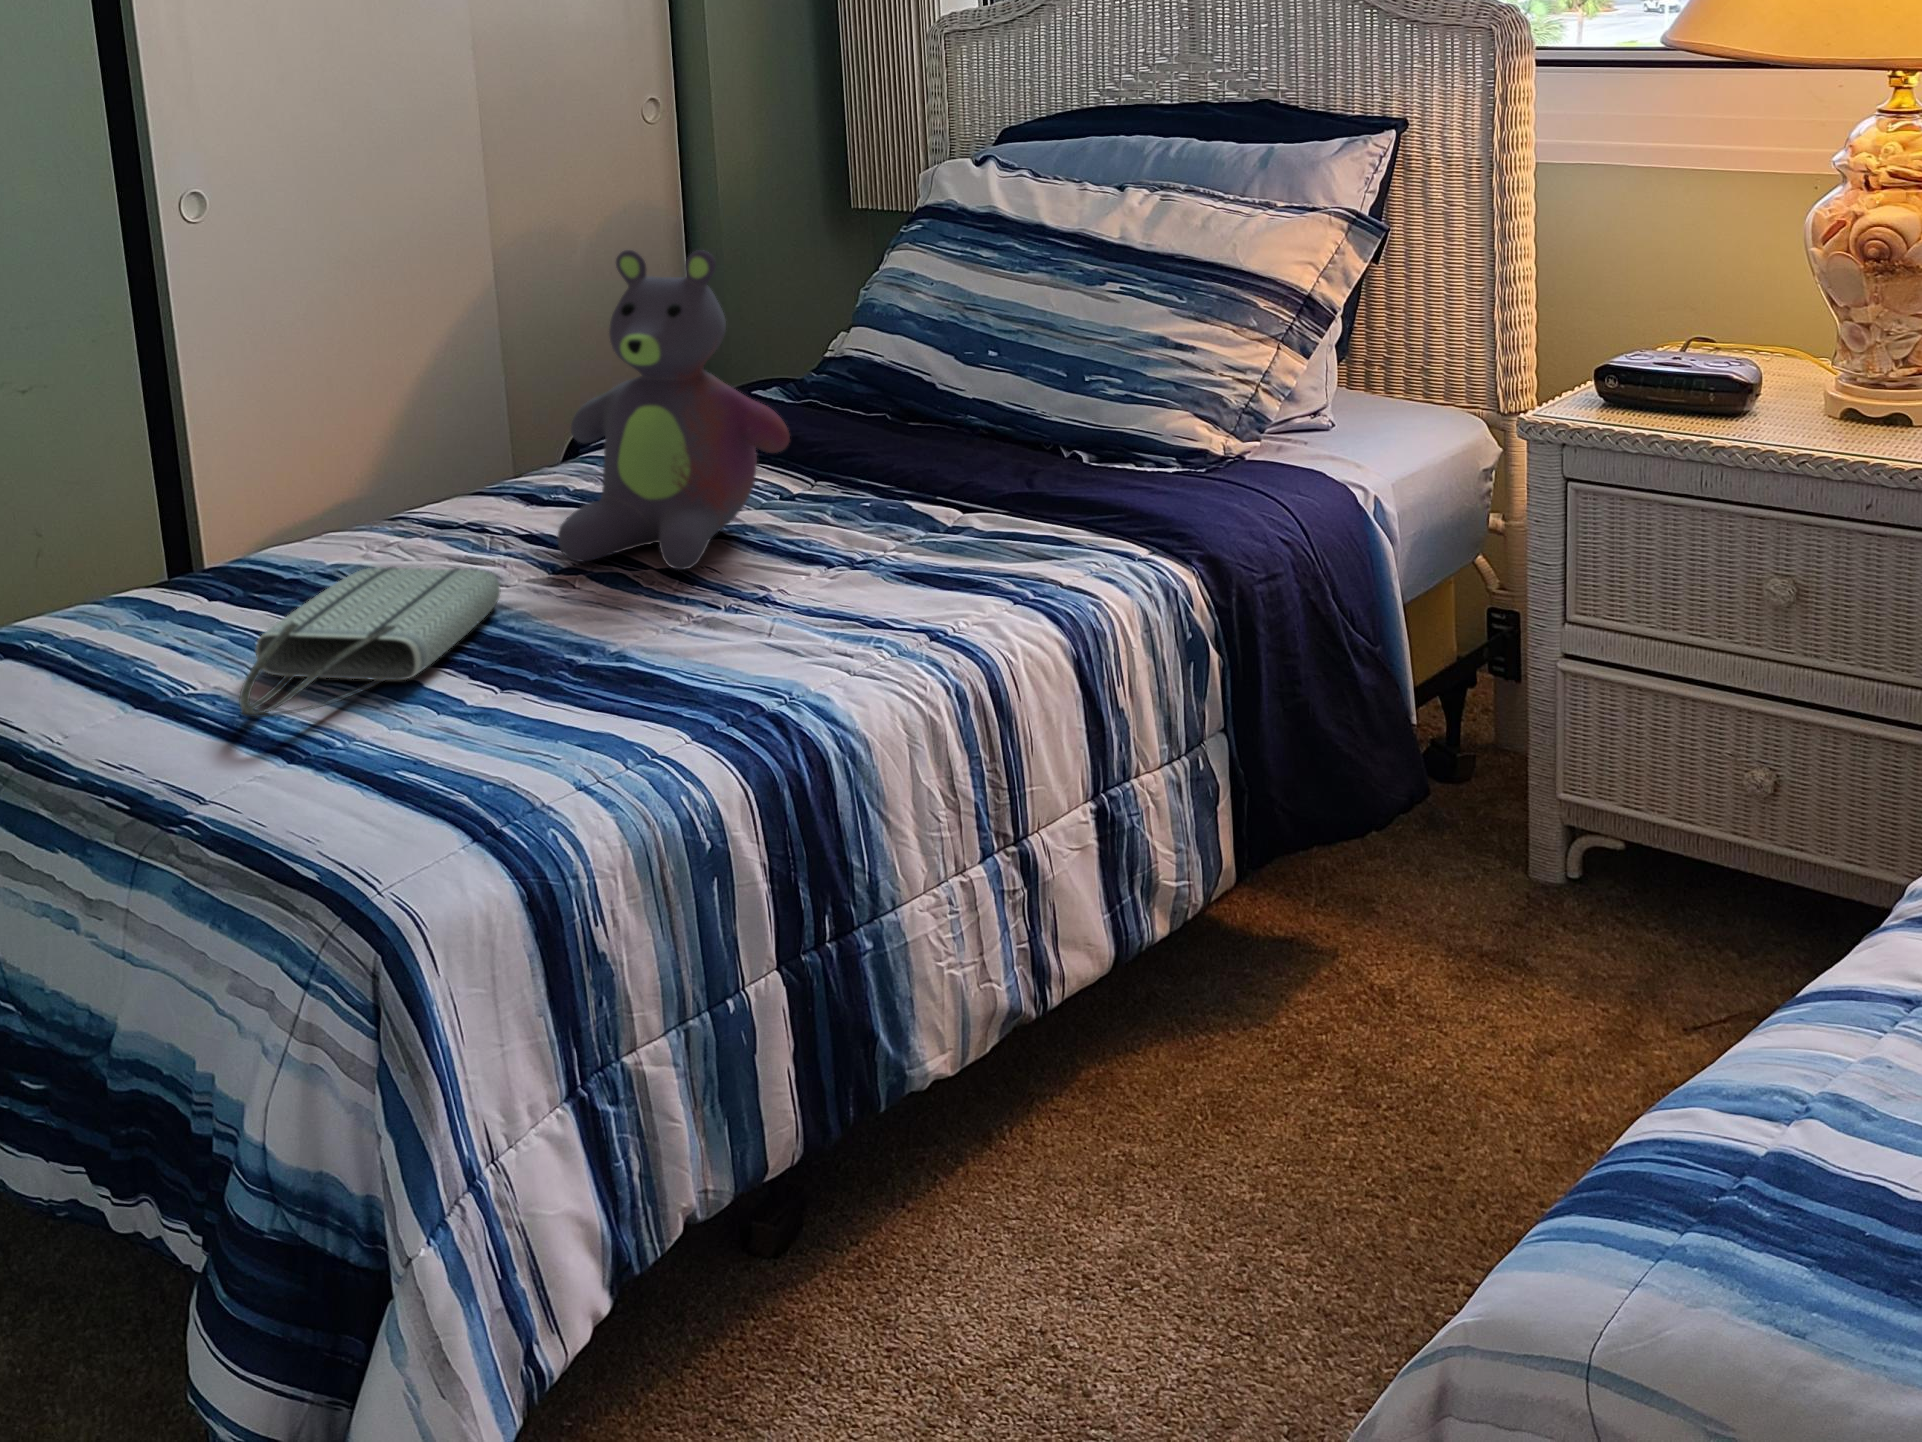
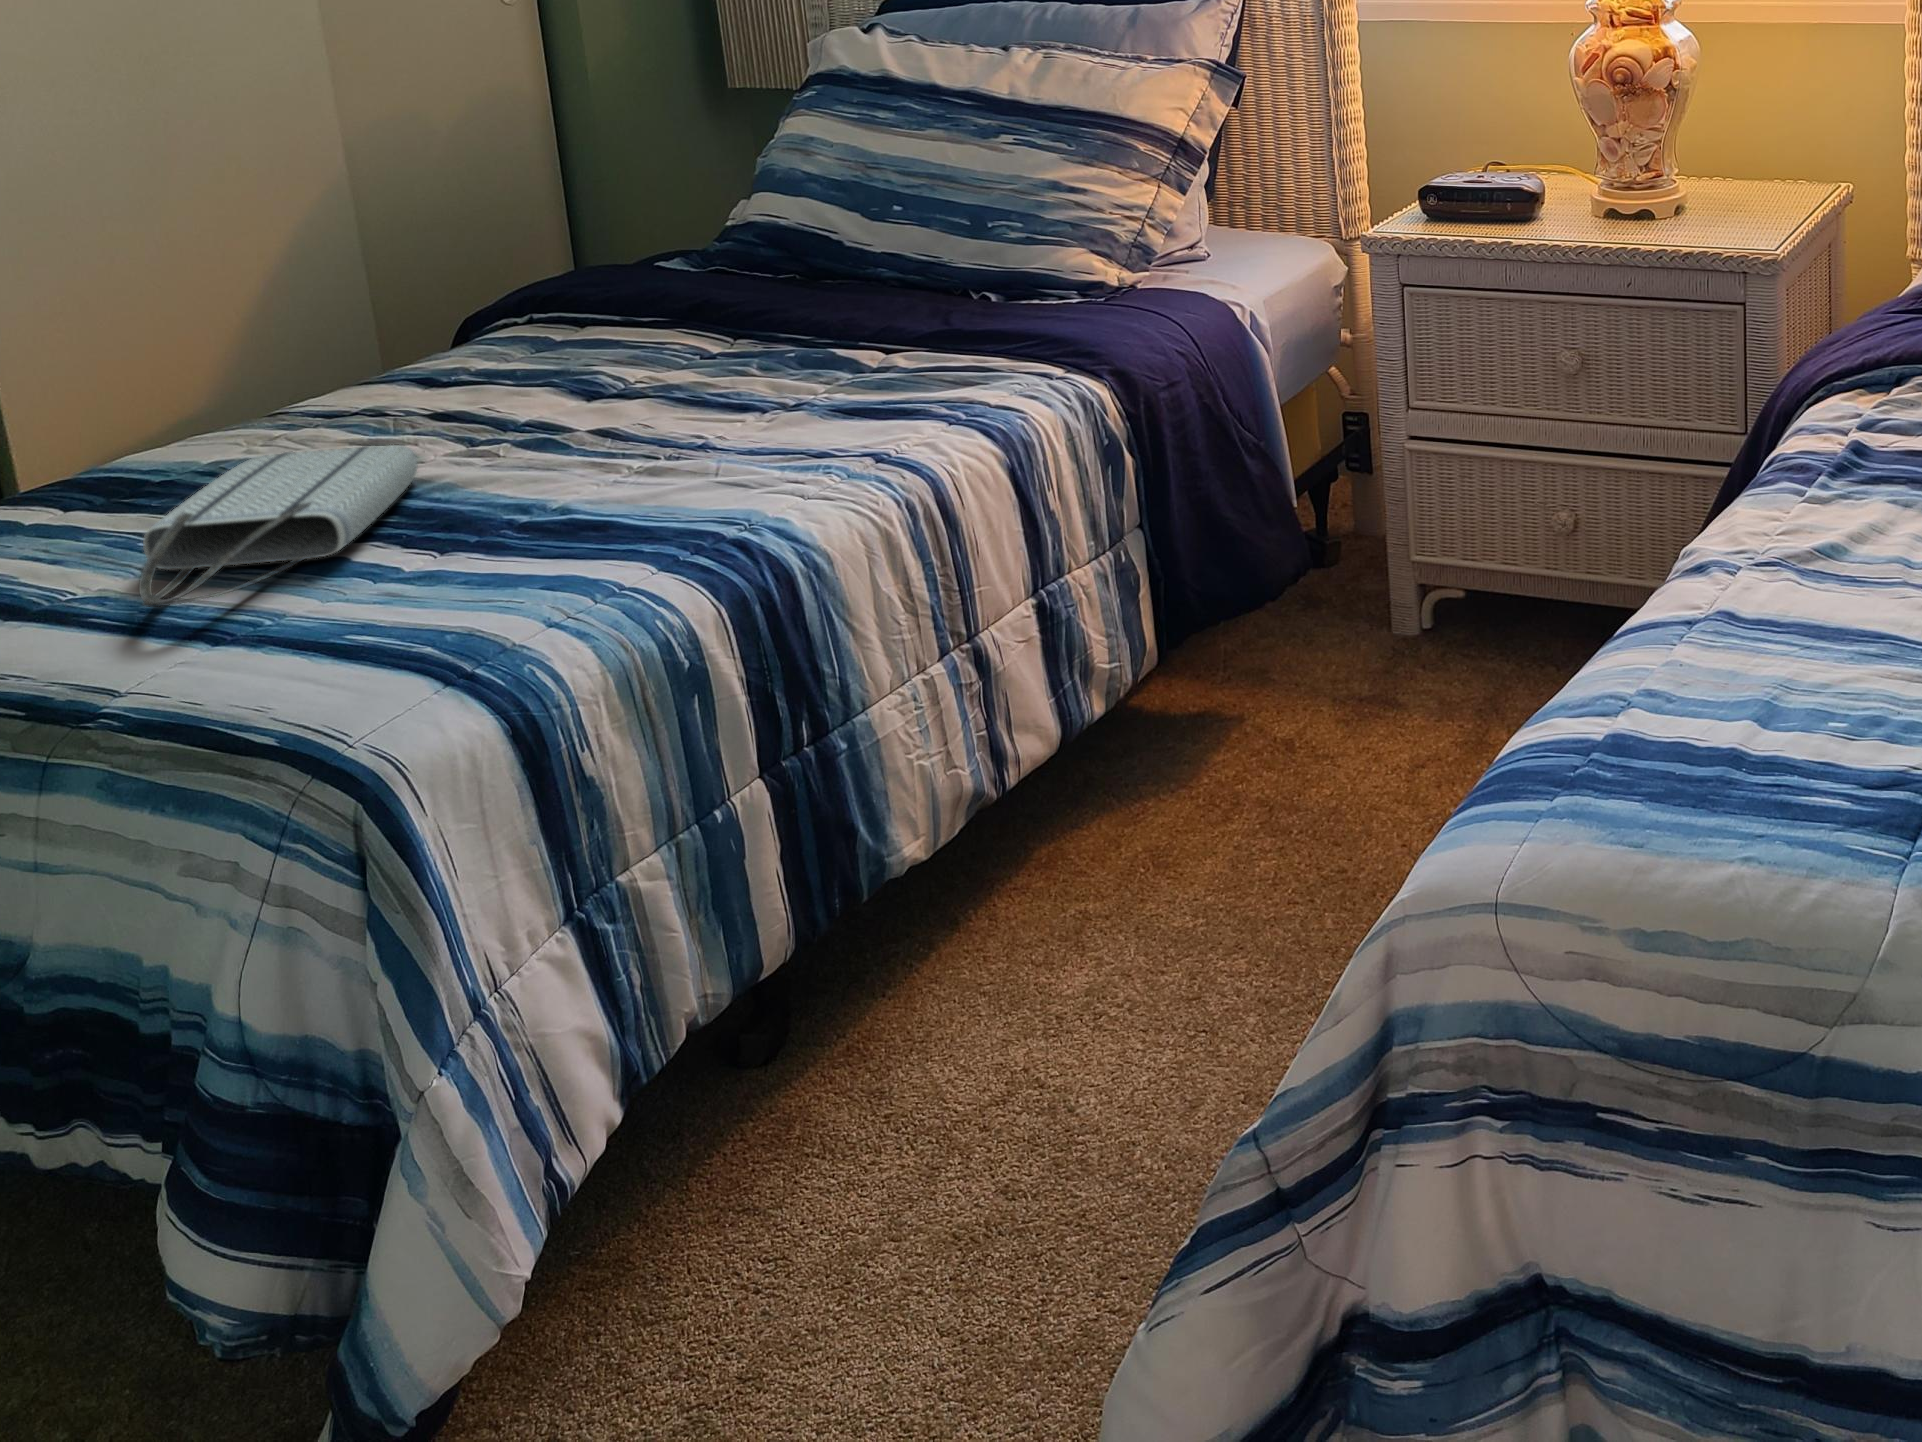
stuffed bear: present [557,250,790,570] -> none [472,110,711,431]

